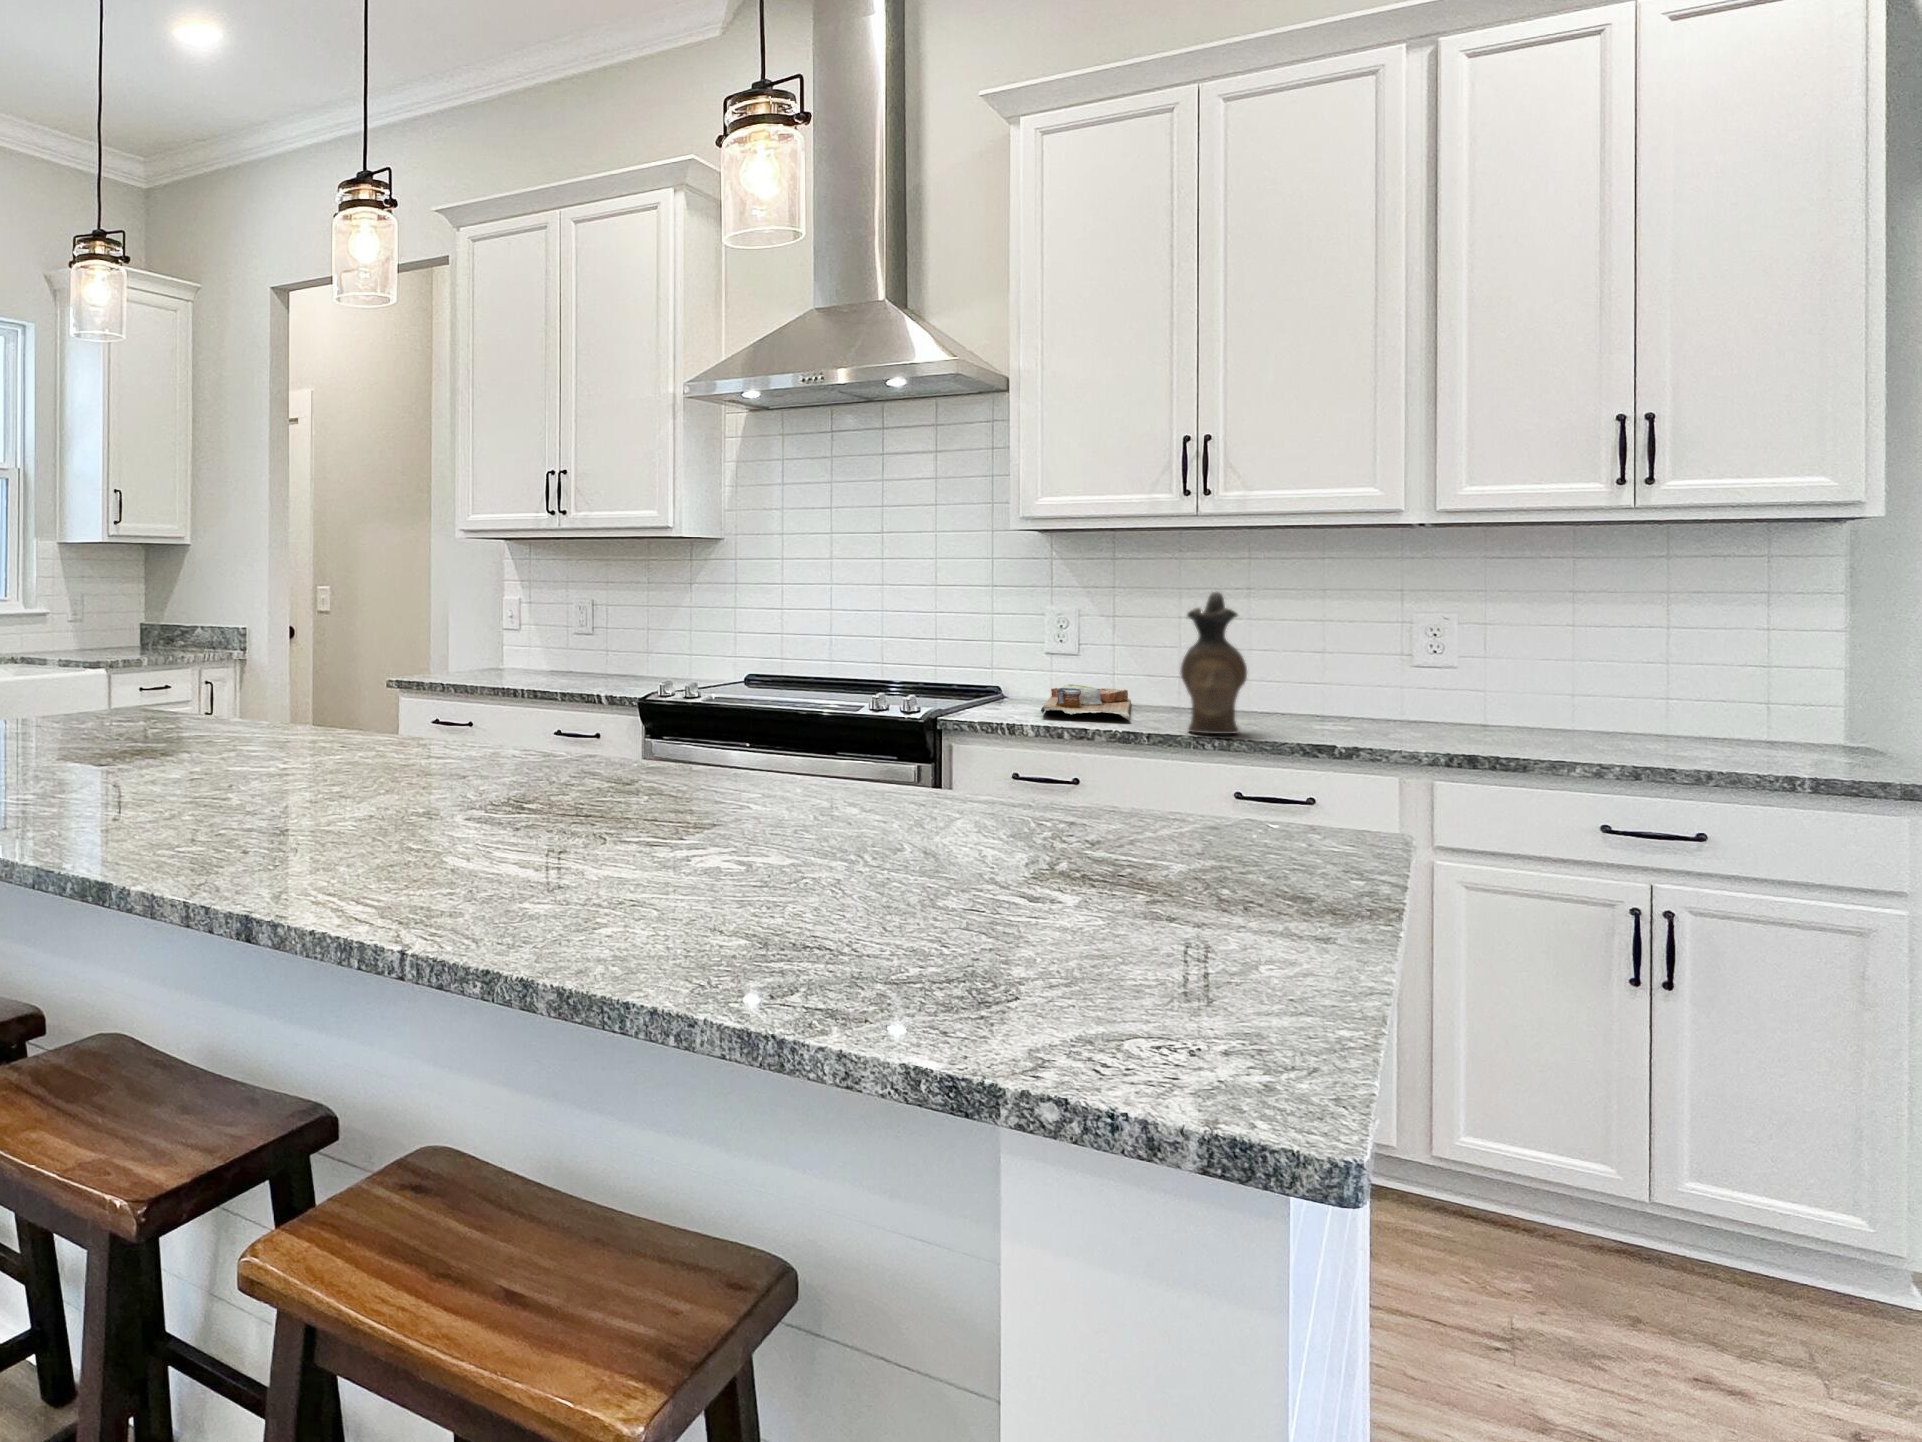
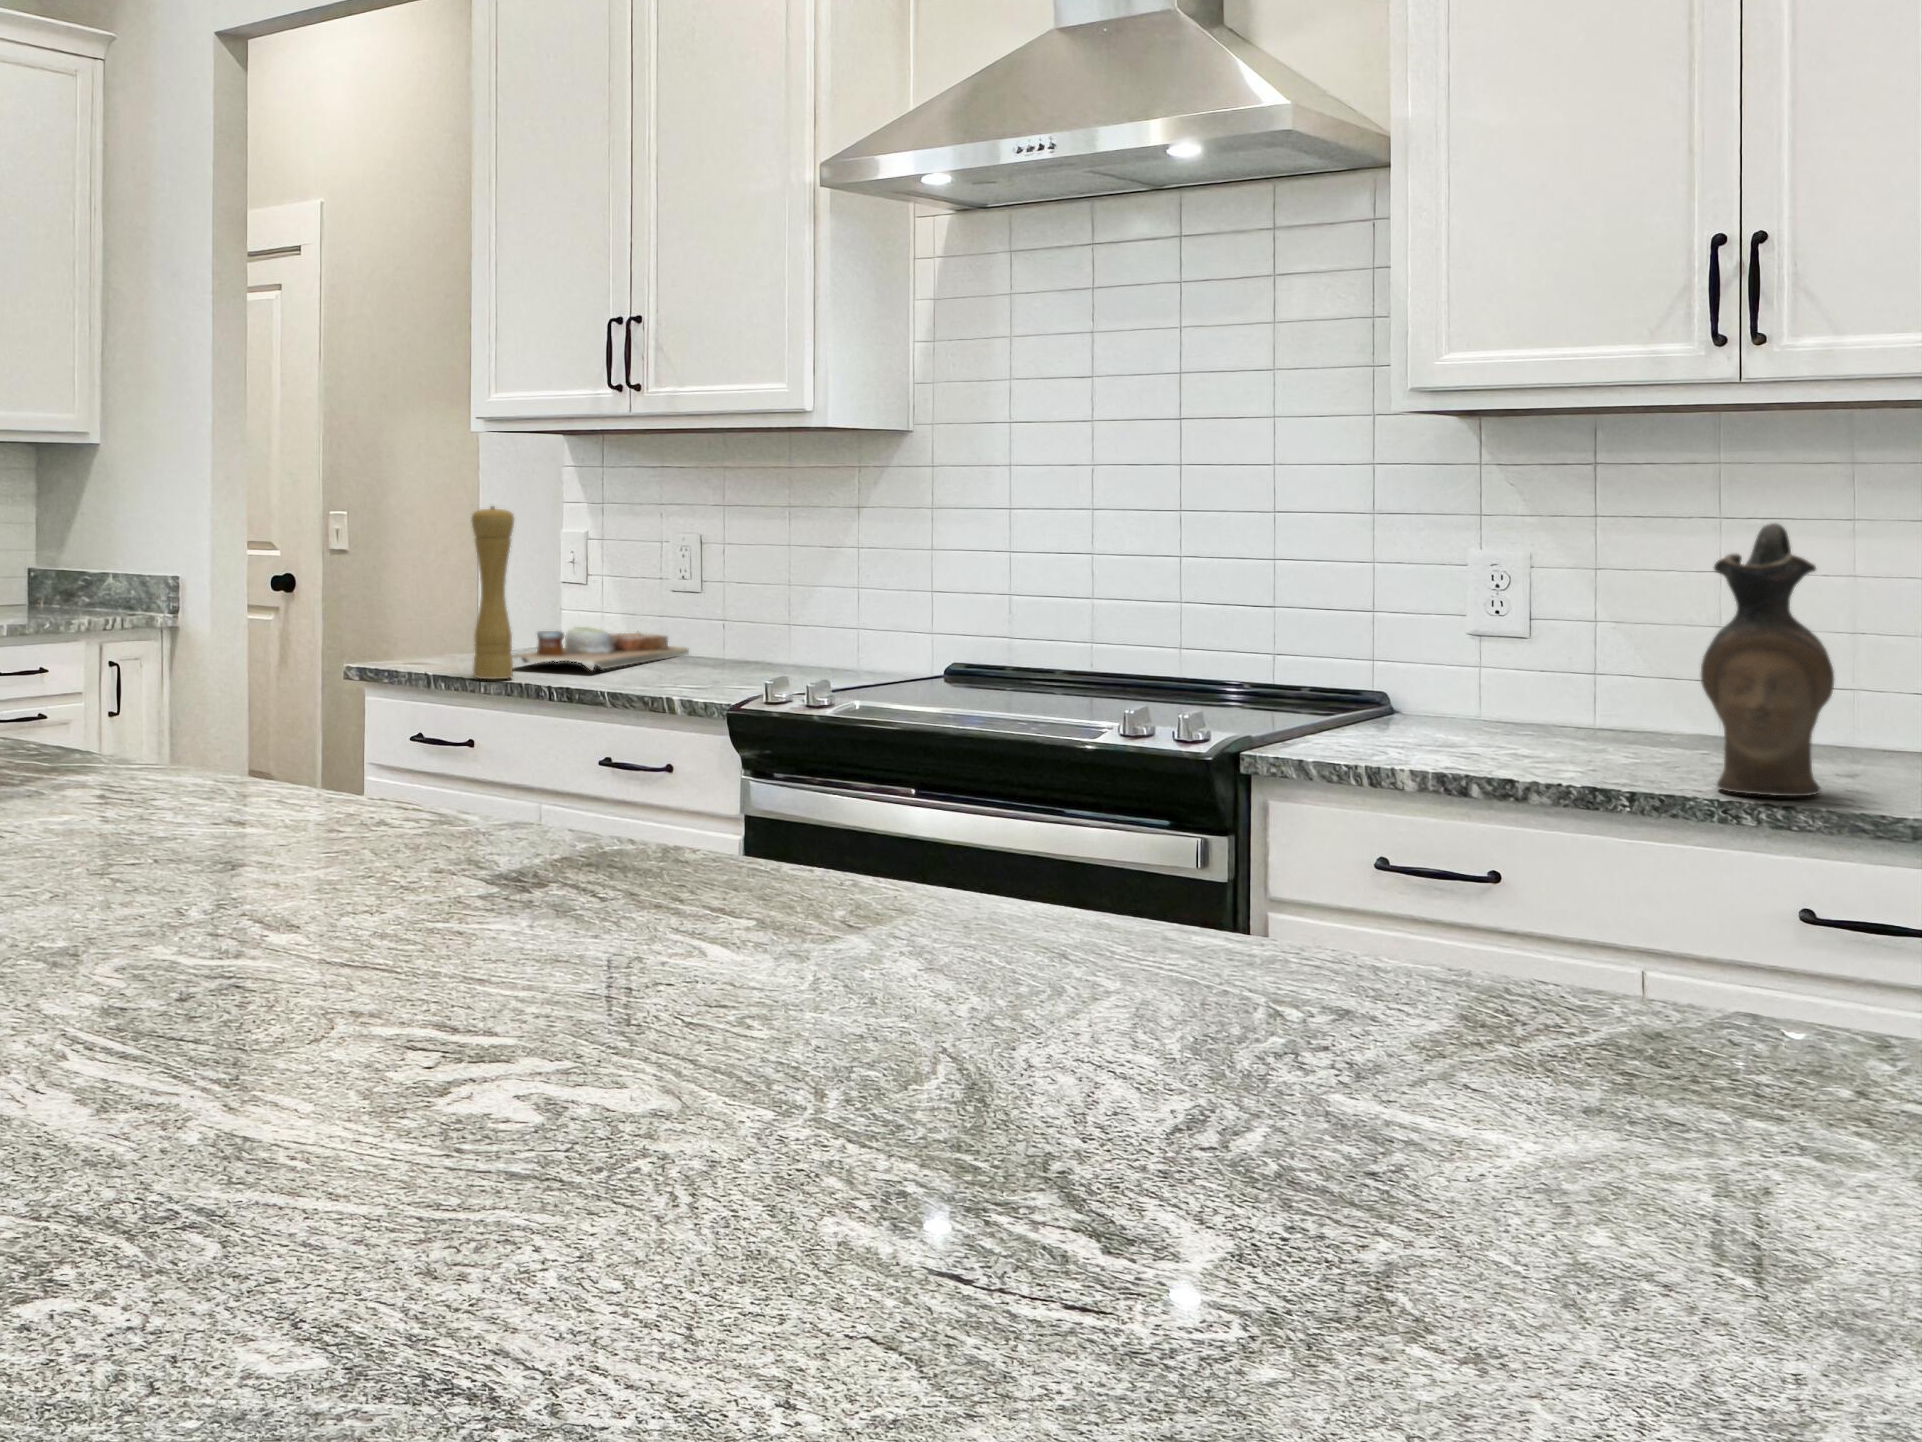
pepper mill: none [475,584,500,687] -> present [472,506,514,679]
cutting board: present [1041,684,1131,720] -> present [512,627,689,670]

